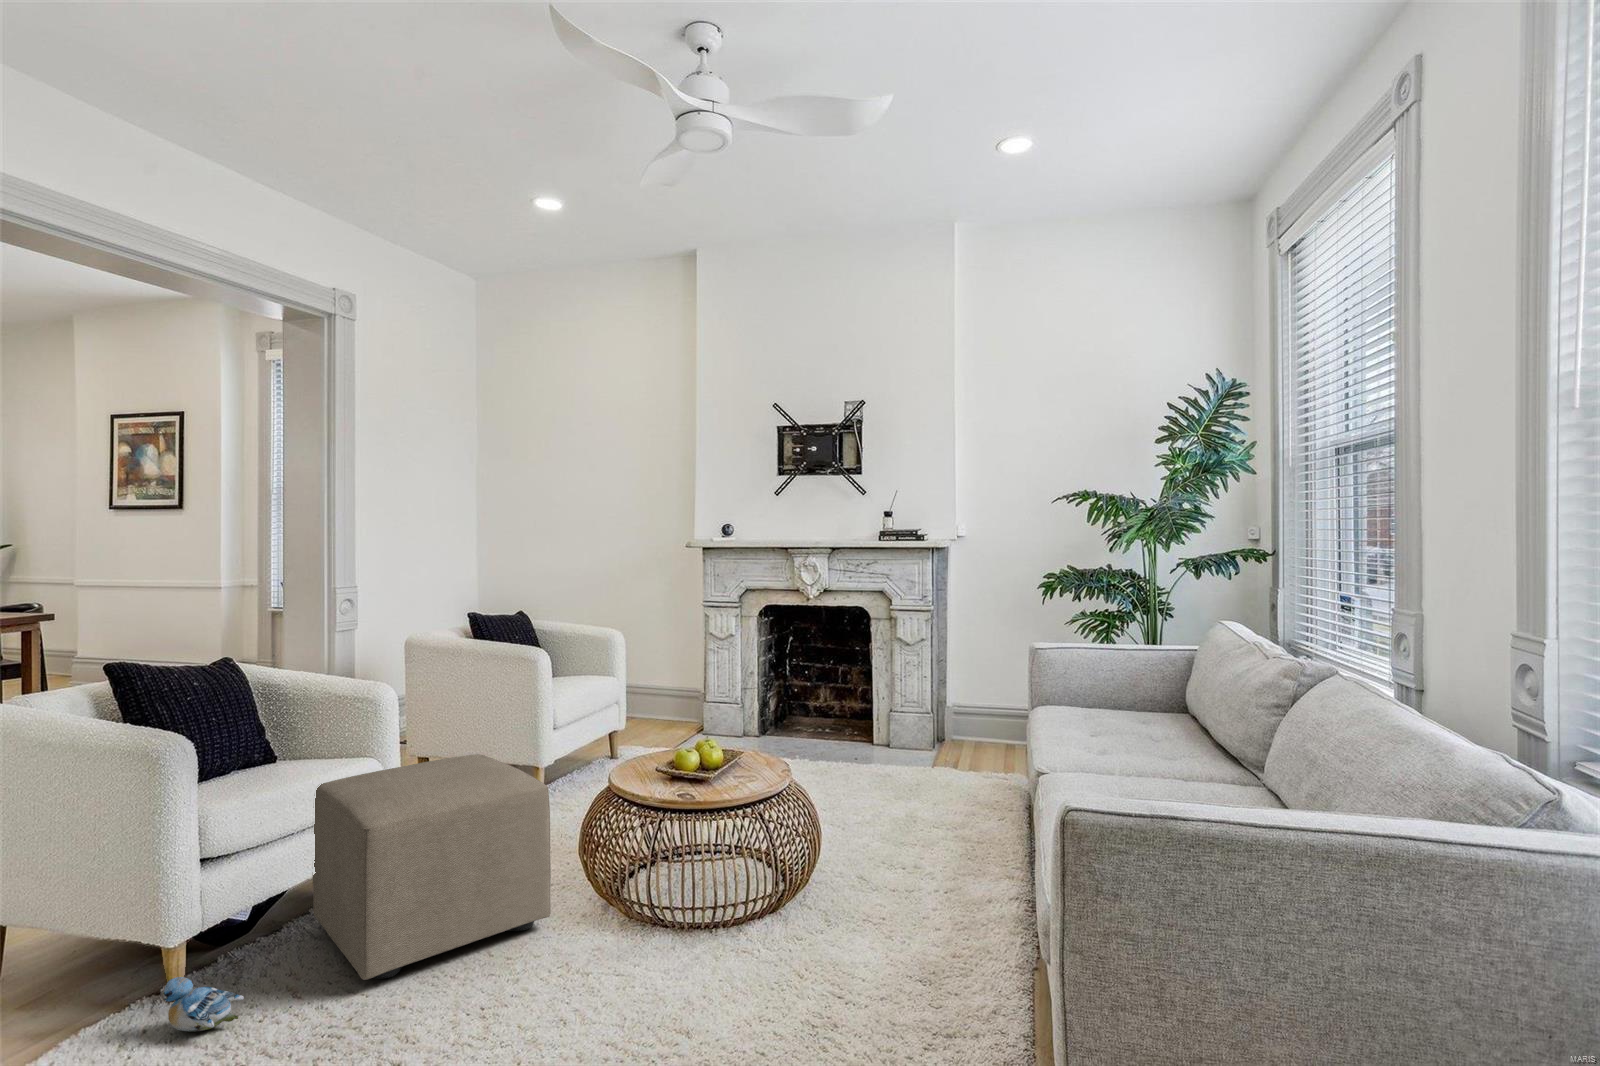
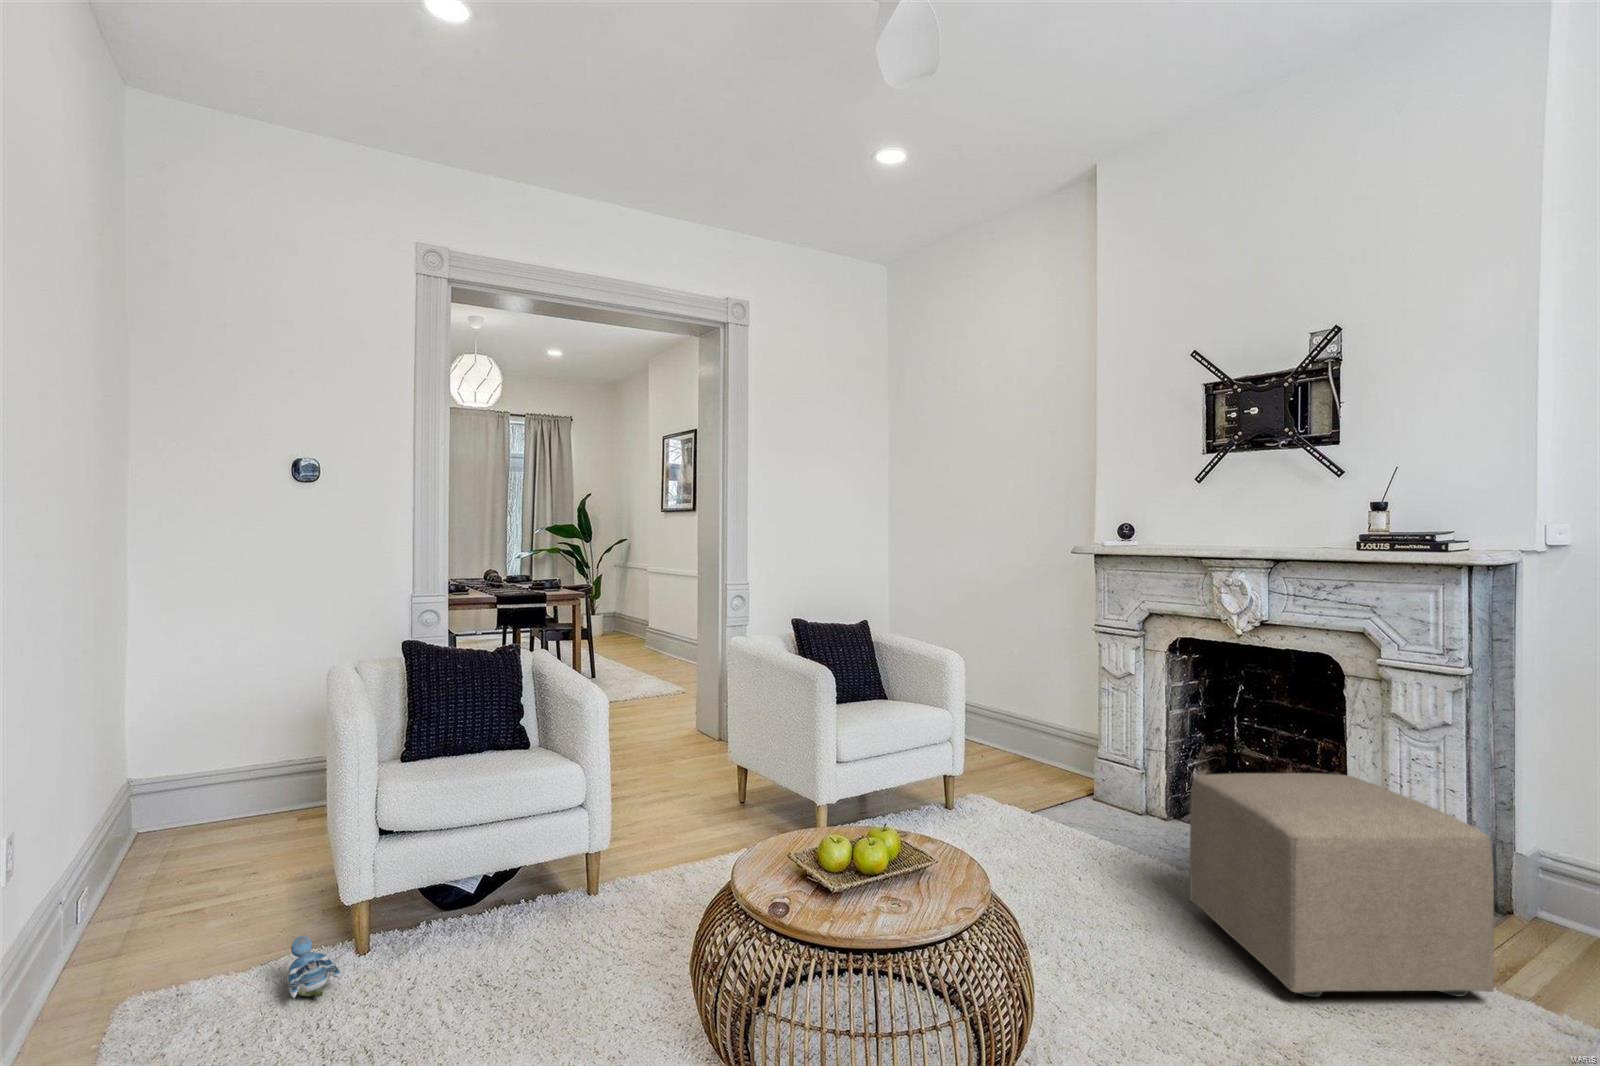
ottoman: present [312,754,551,980] -> present [1189,773,1494,997]

